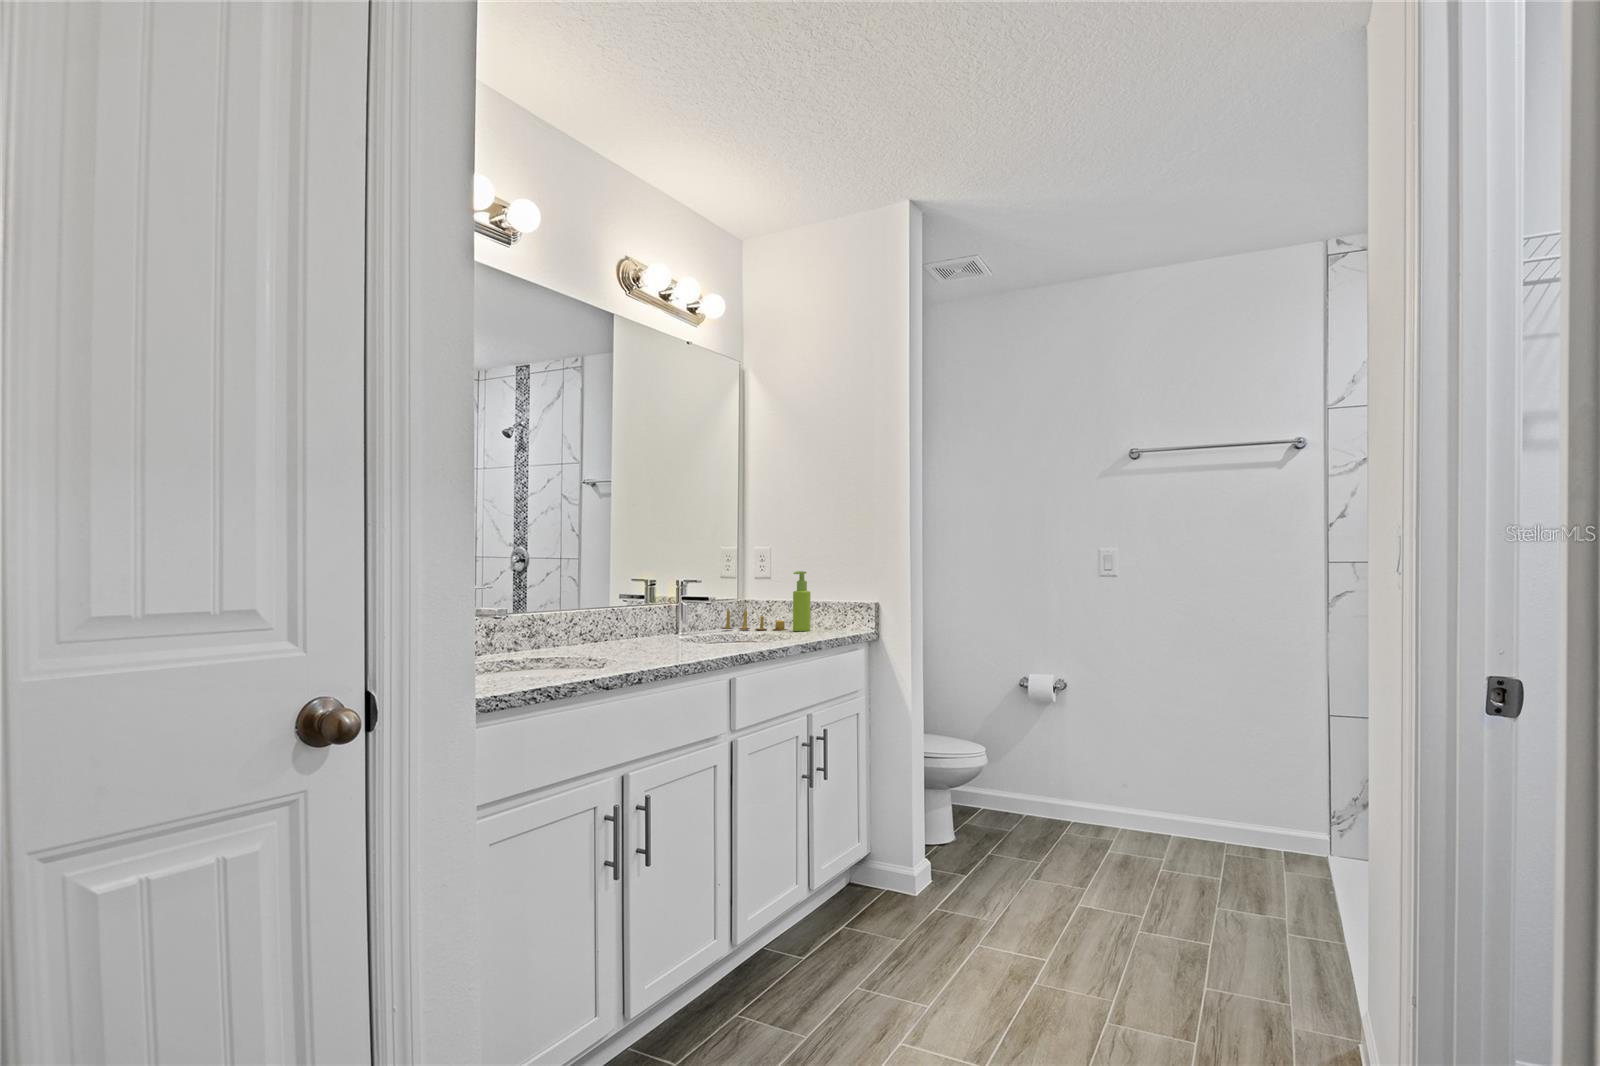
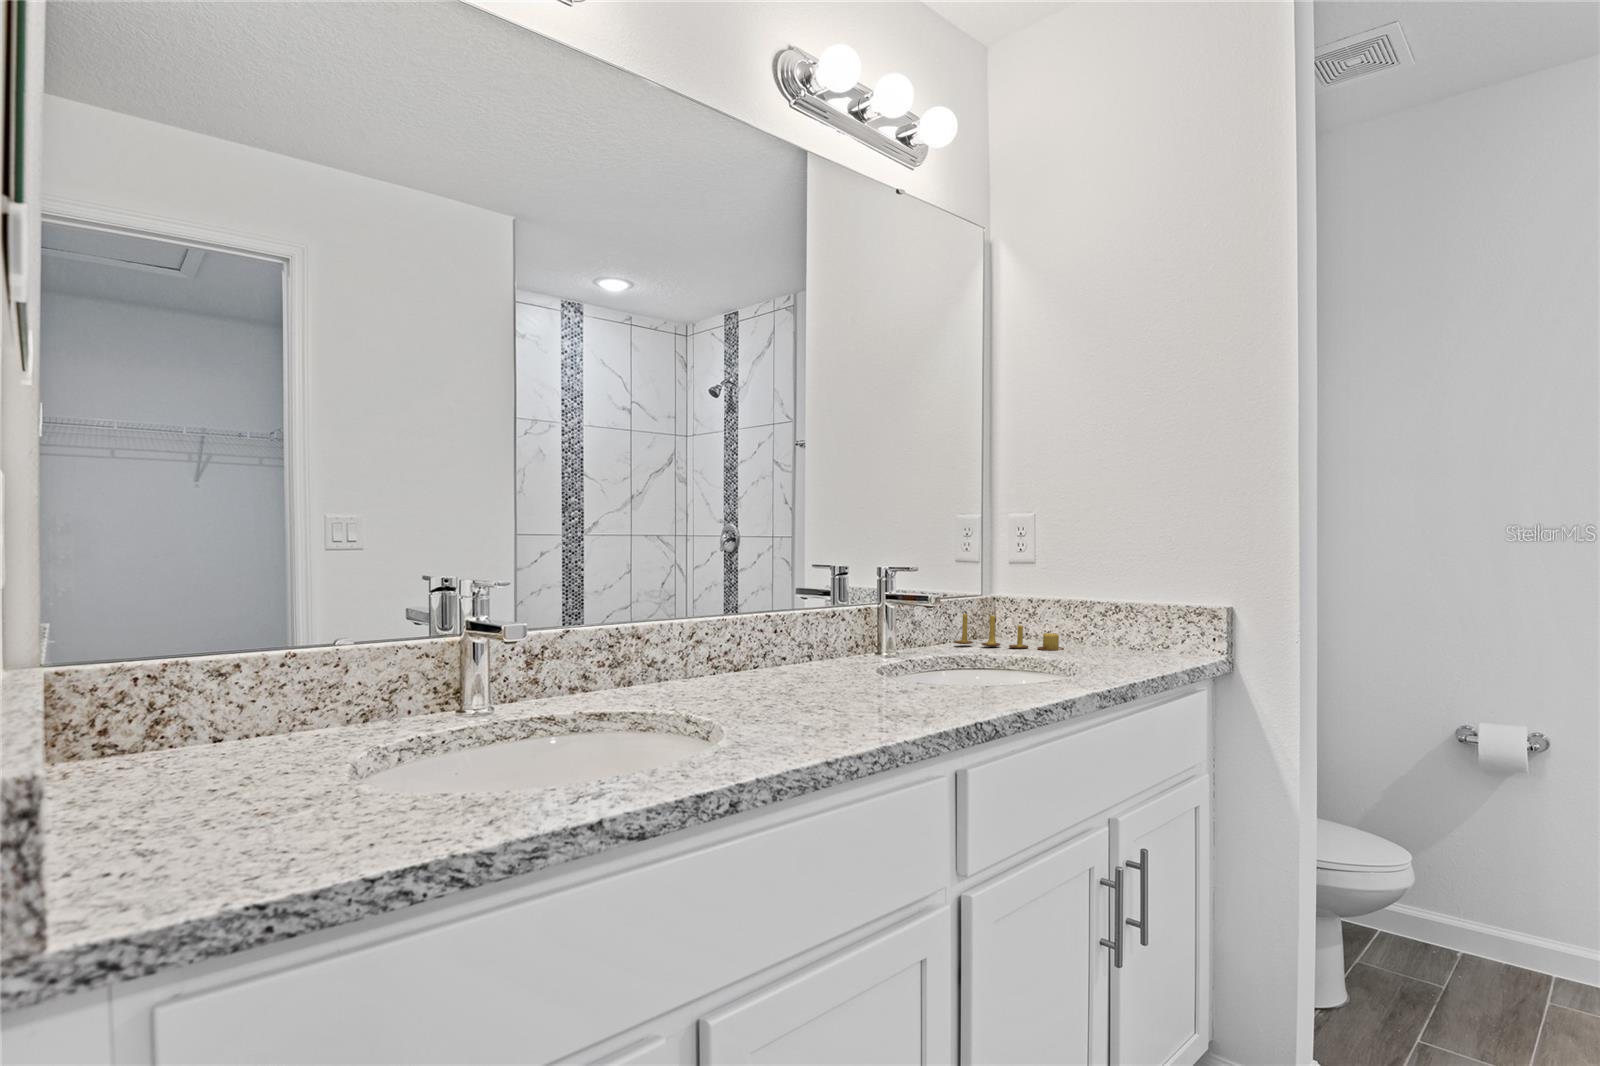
soap dispenser: present [793,571,810,631] -> none [1074,552,1105,655]

